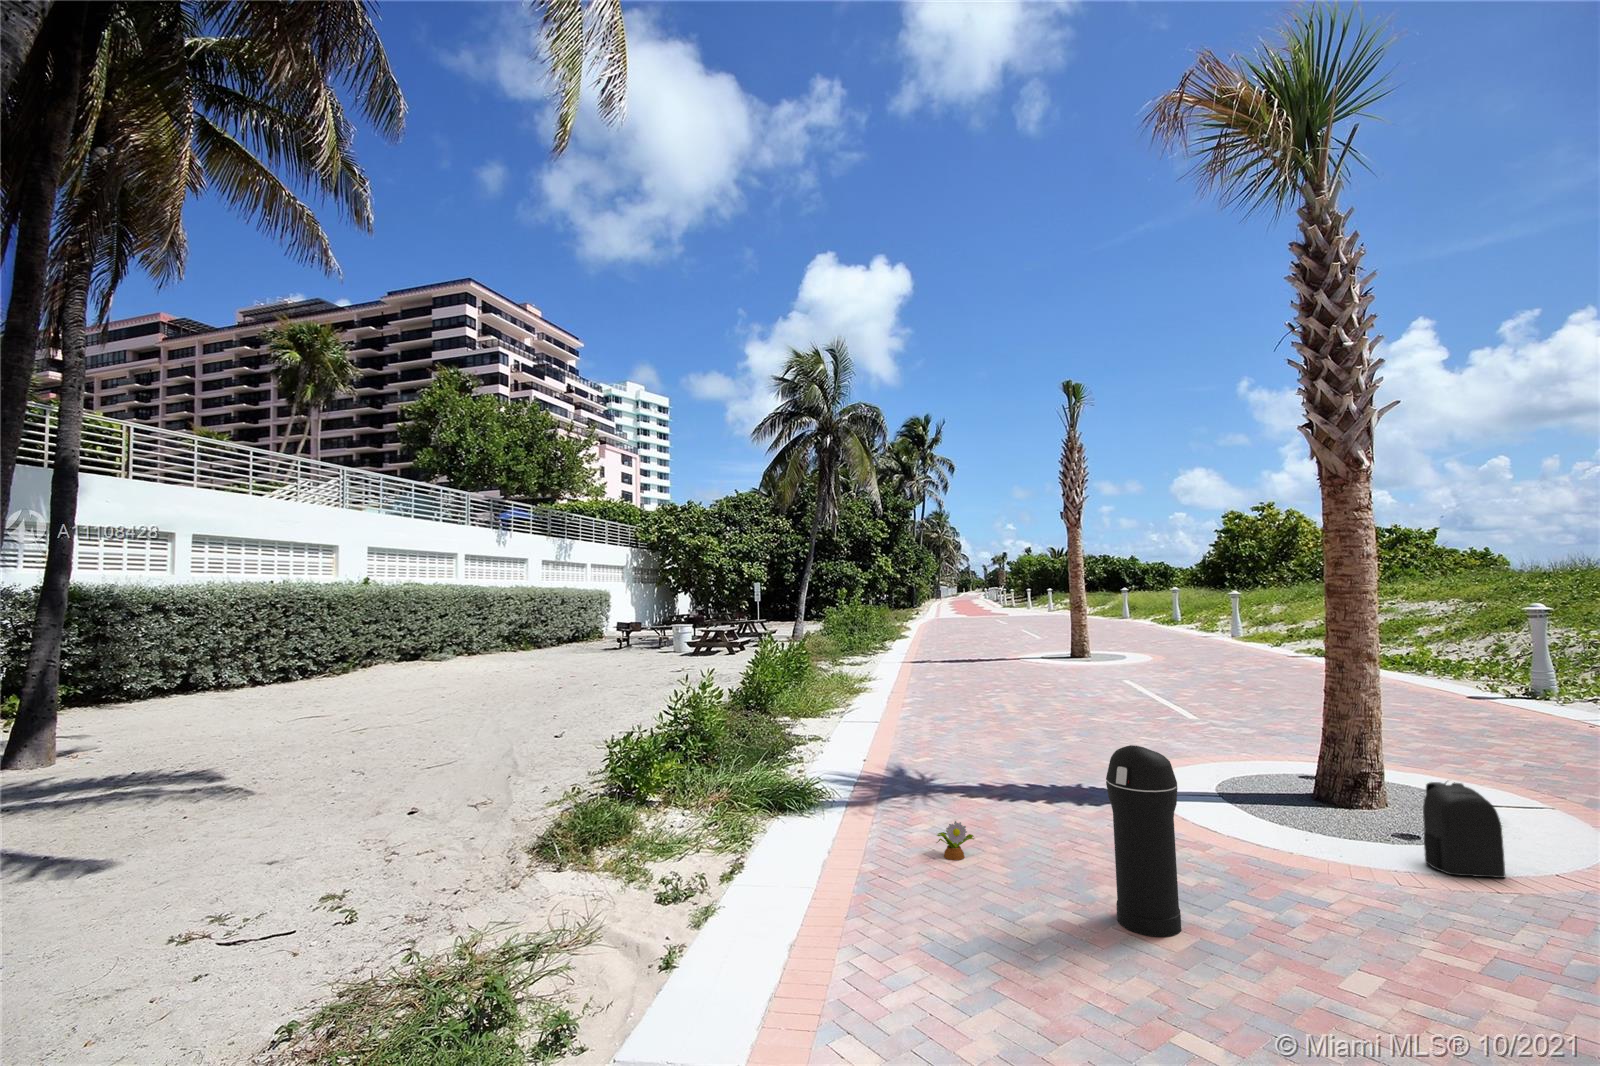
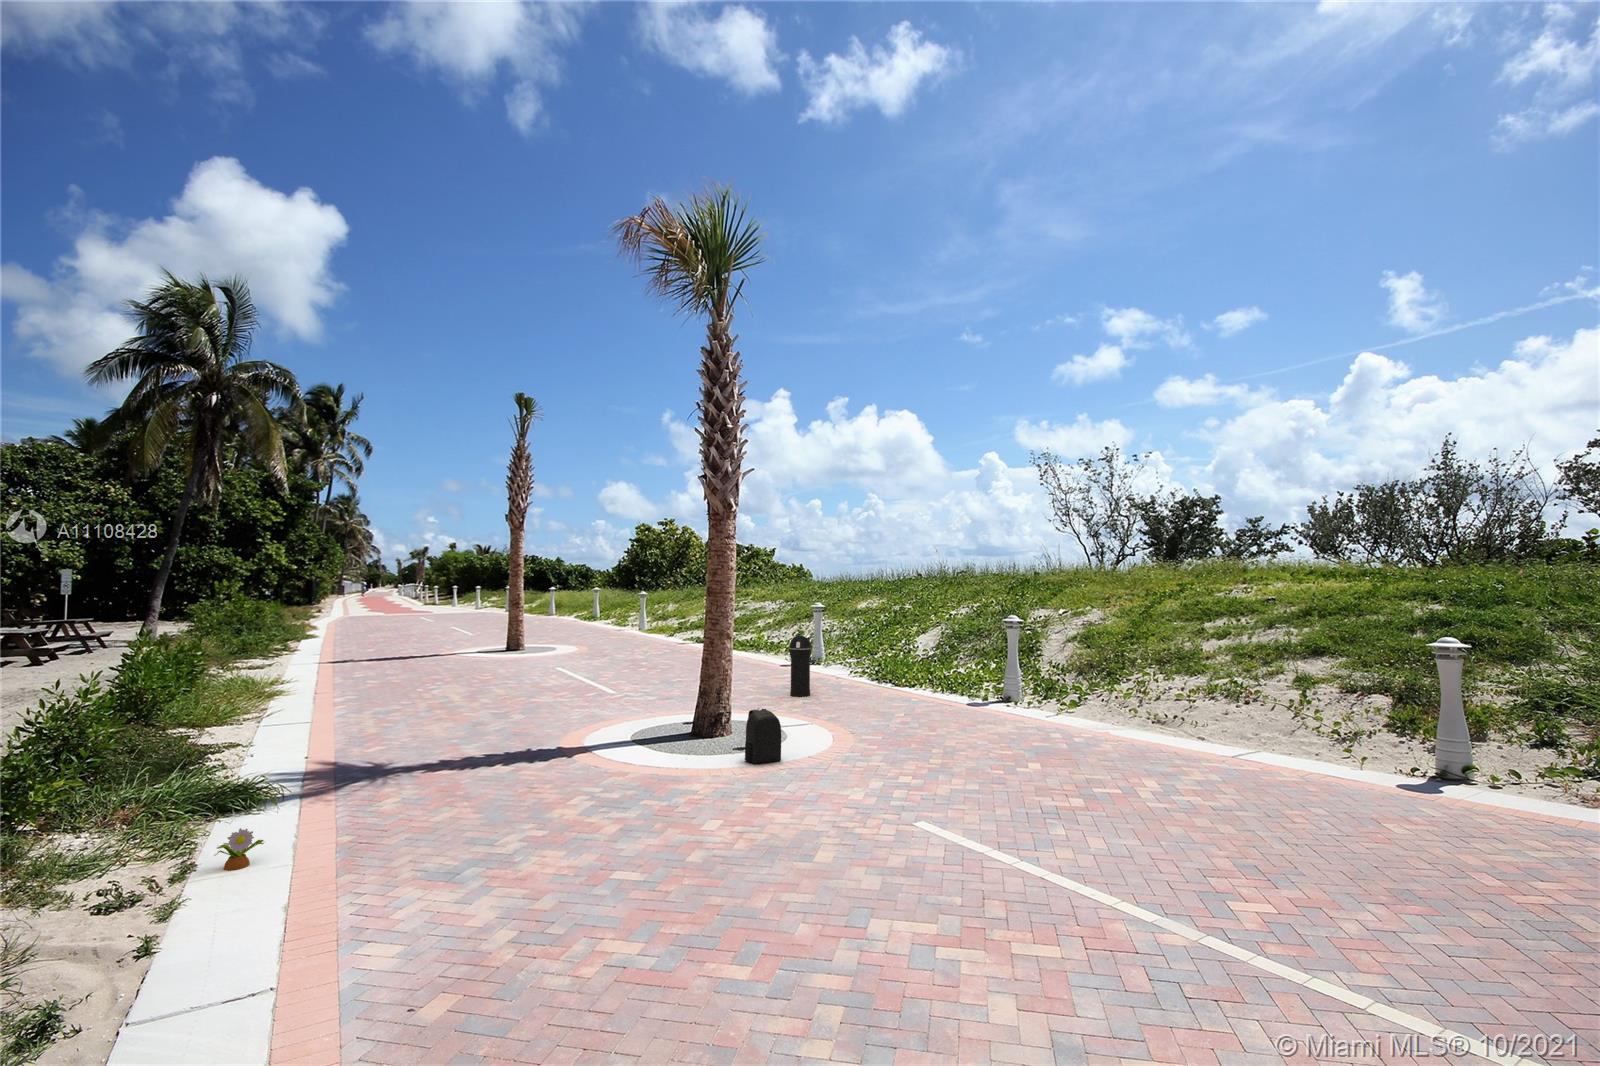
trash can: present [1106,745,1181,937] -> present [789,635,812,697]
decorative plant: present [936,821,974,860] -> present [214,828,264,870]

